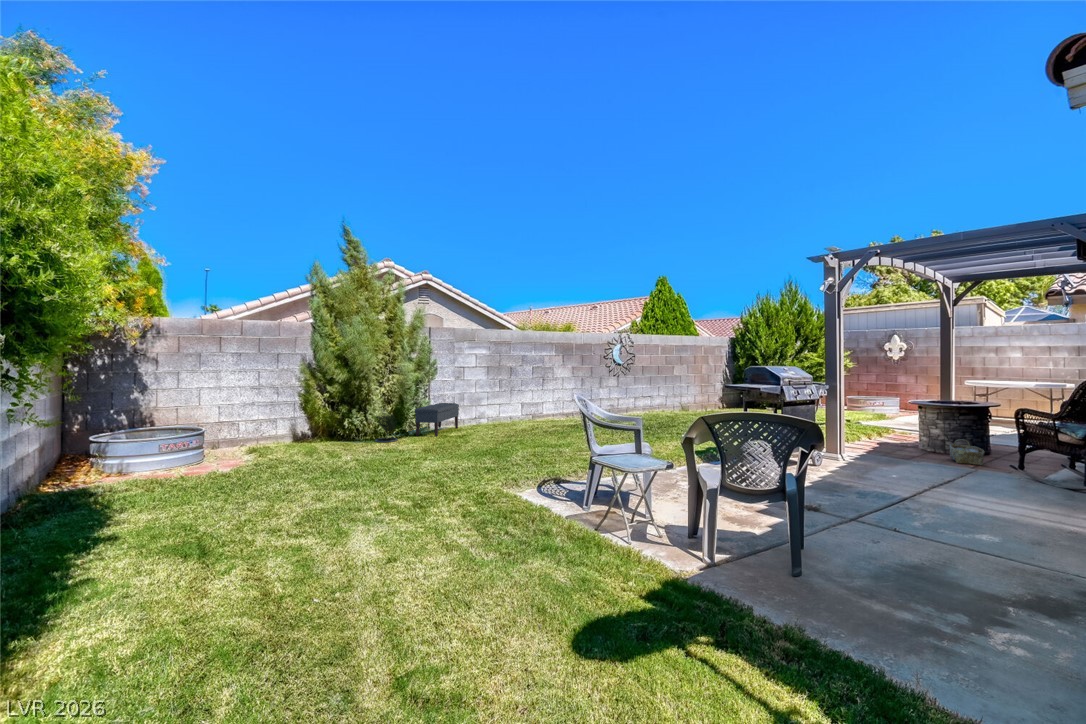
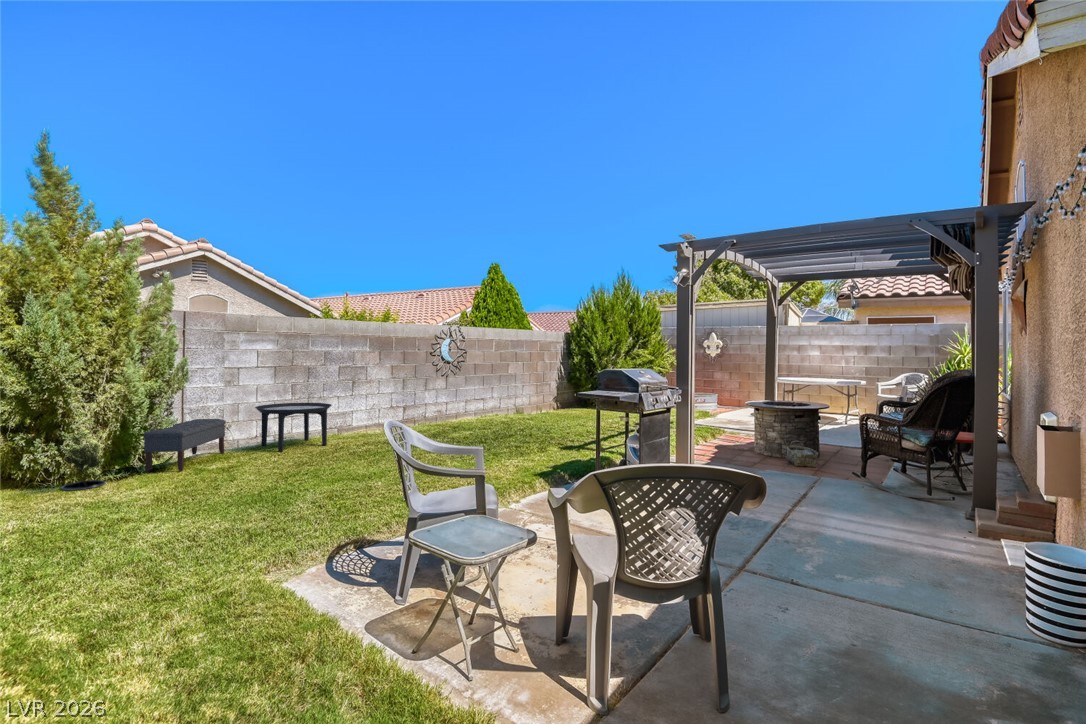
round table: none [477,394,529,429] -> present [255,403,332,452]

